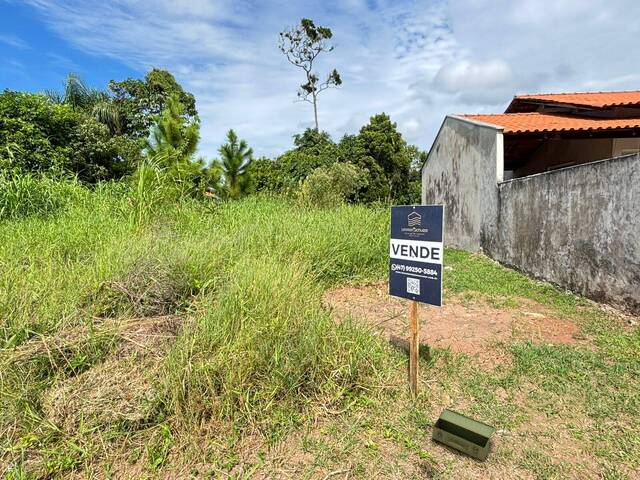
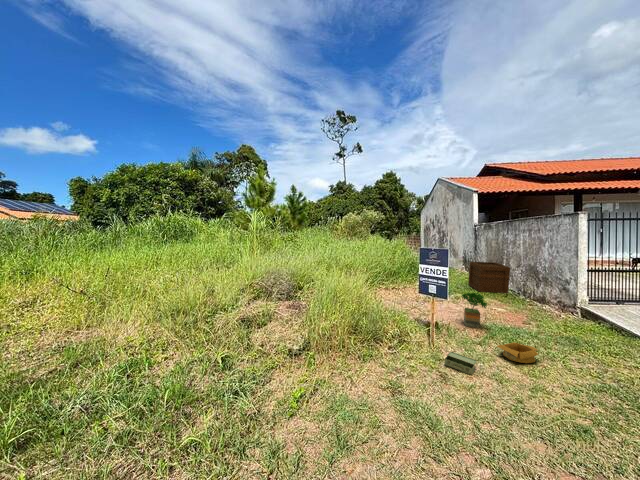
wooden crate: none [486,239,550,287] -> present [468,262,510,293]
potted tree: none [471,288,516,351] -> present [462,292,487,328]
cardboard box: none [531,382,610,425] -> present [497,342,538,363]

